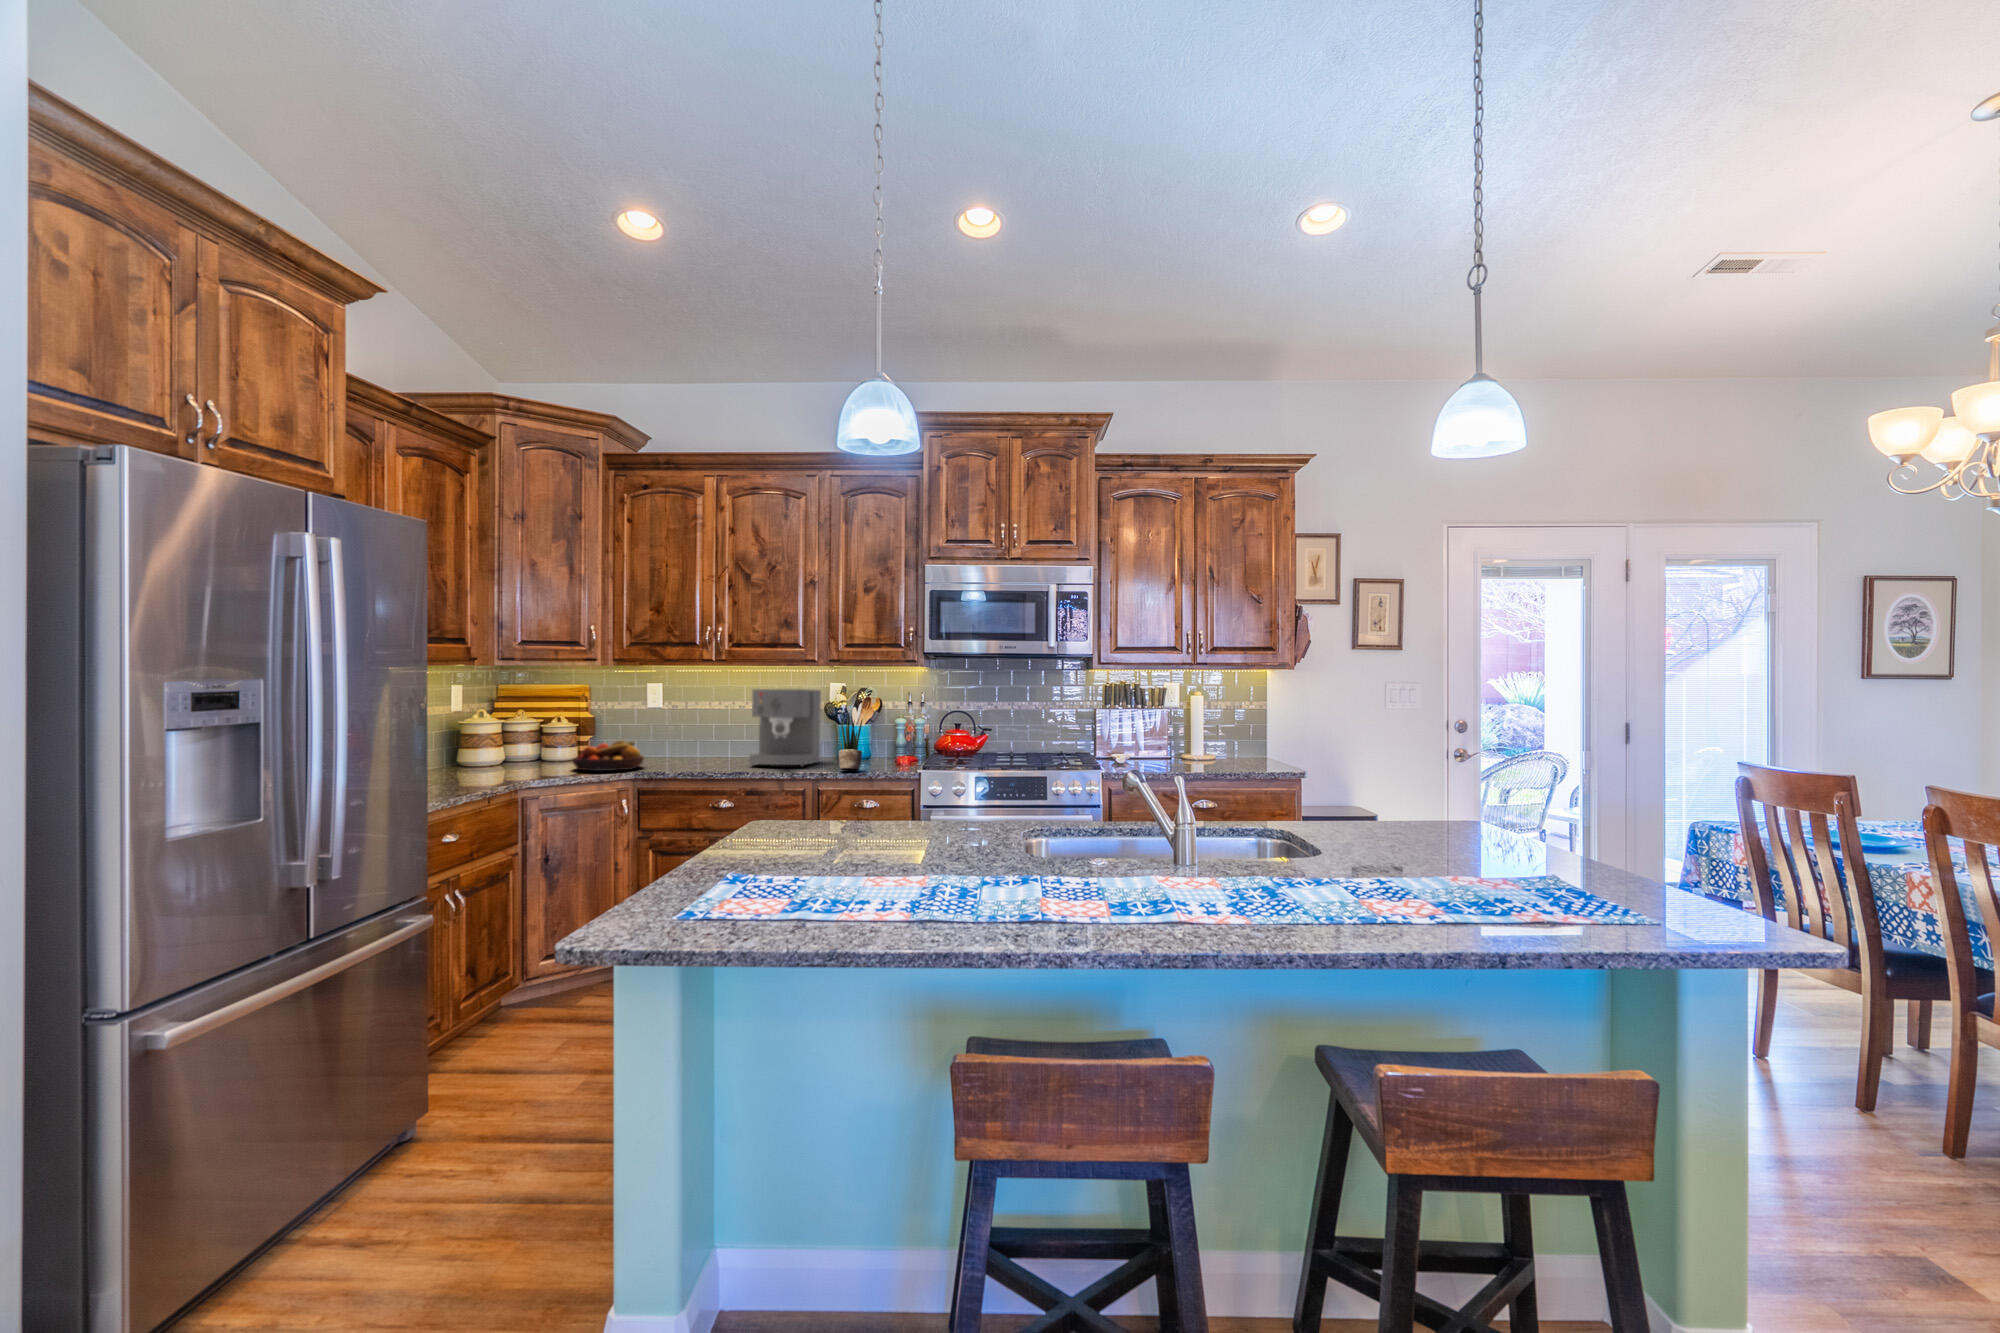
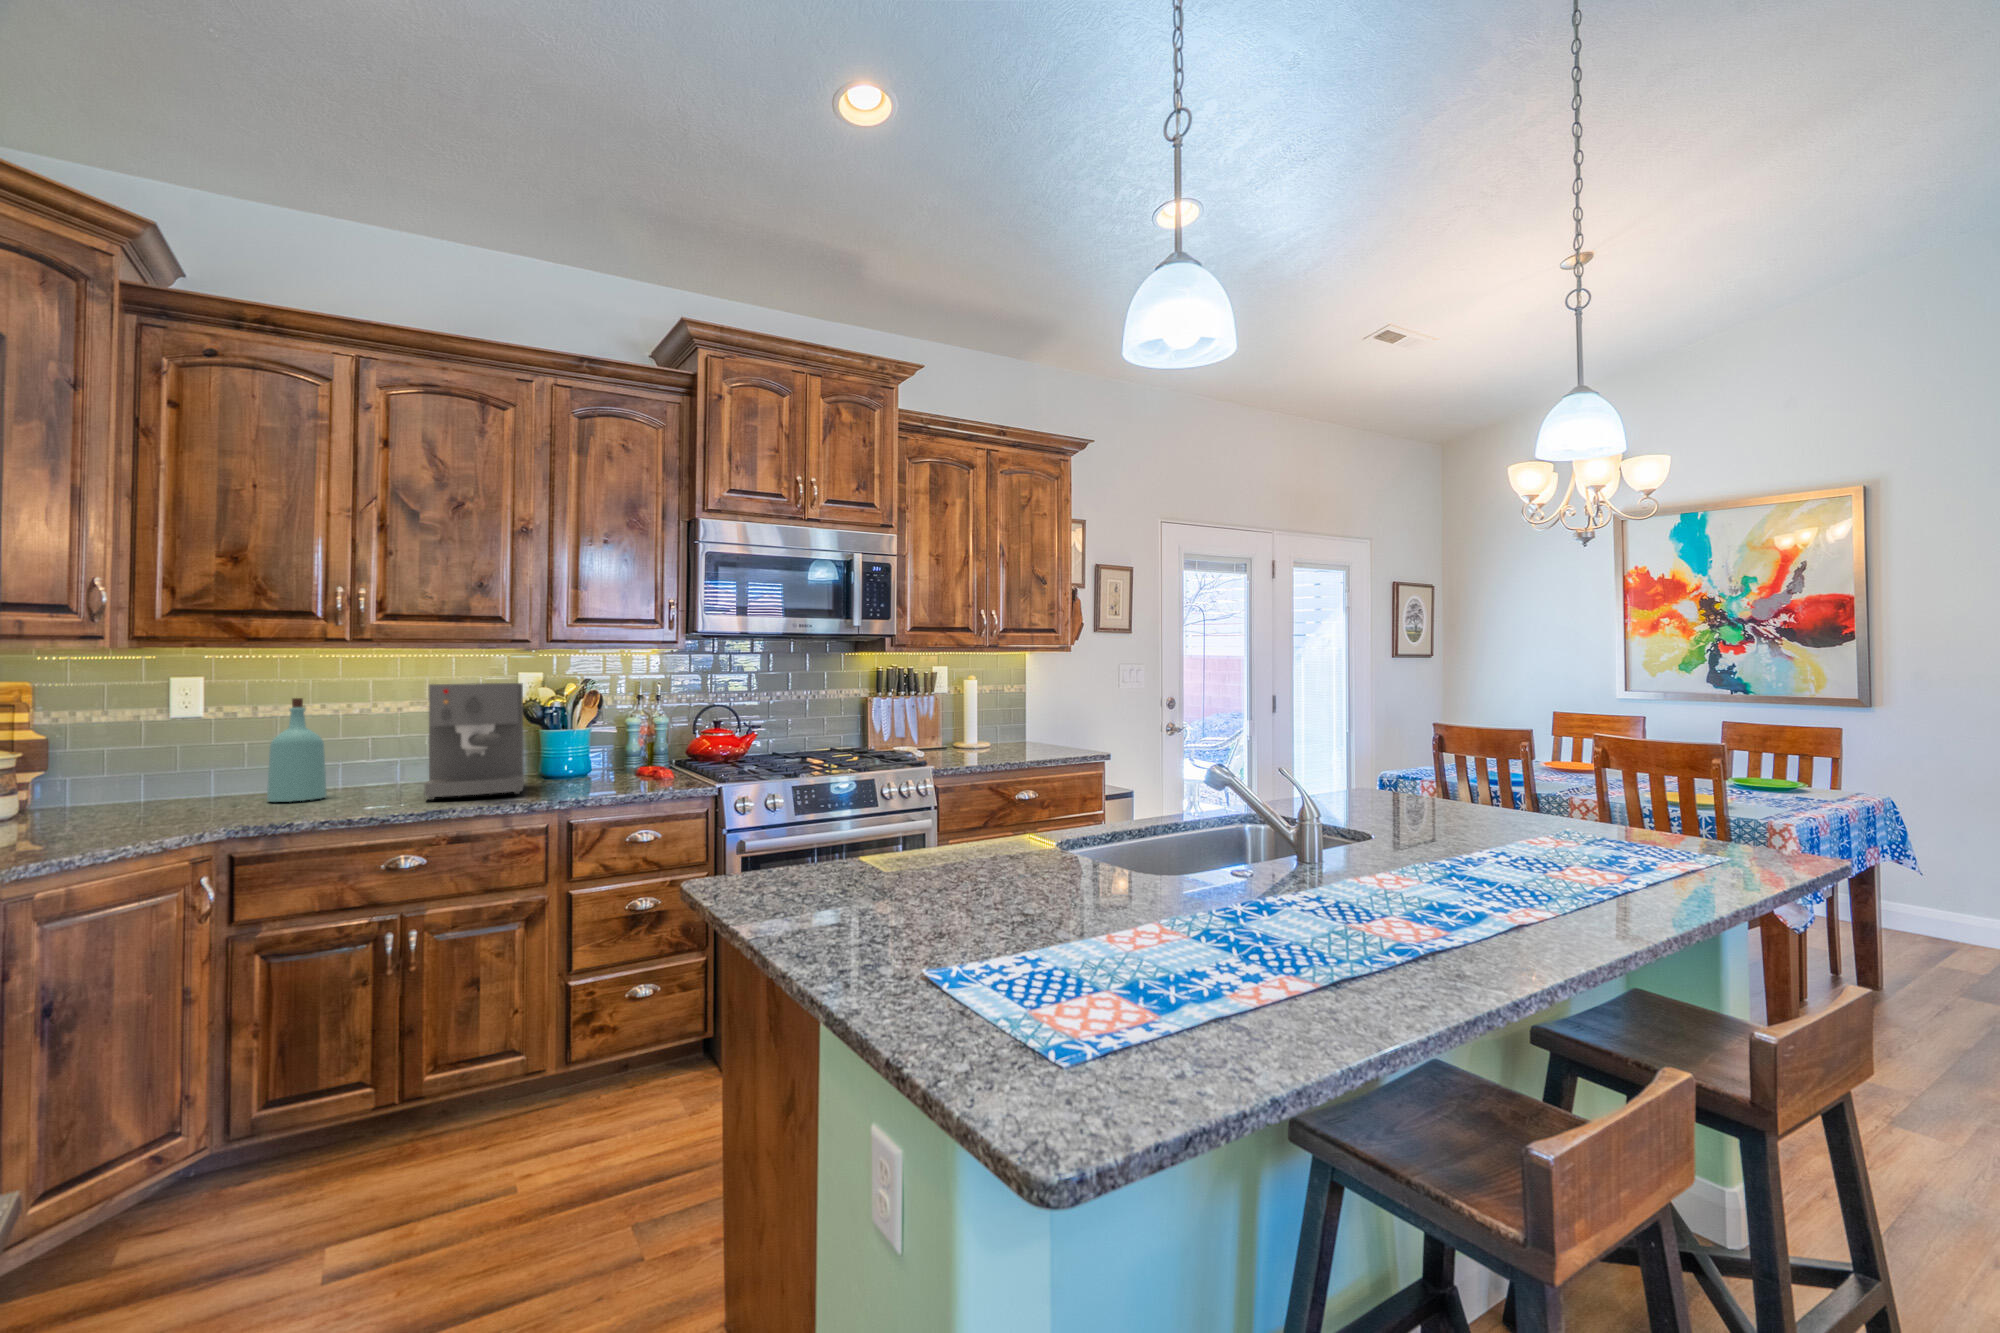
bottle: none [679,696,709,761] -> present [267,698,327,802]
potted plant: present [839,714,863,771] -> none [585,715,620,794]
fruit bowl: present [572,740,644,771] -> none [62,777,223,836]

